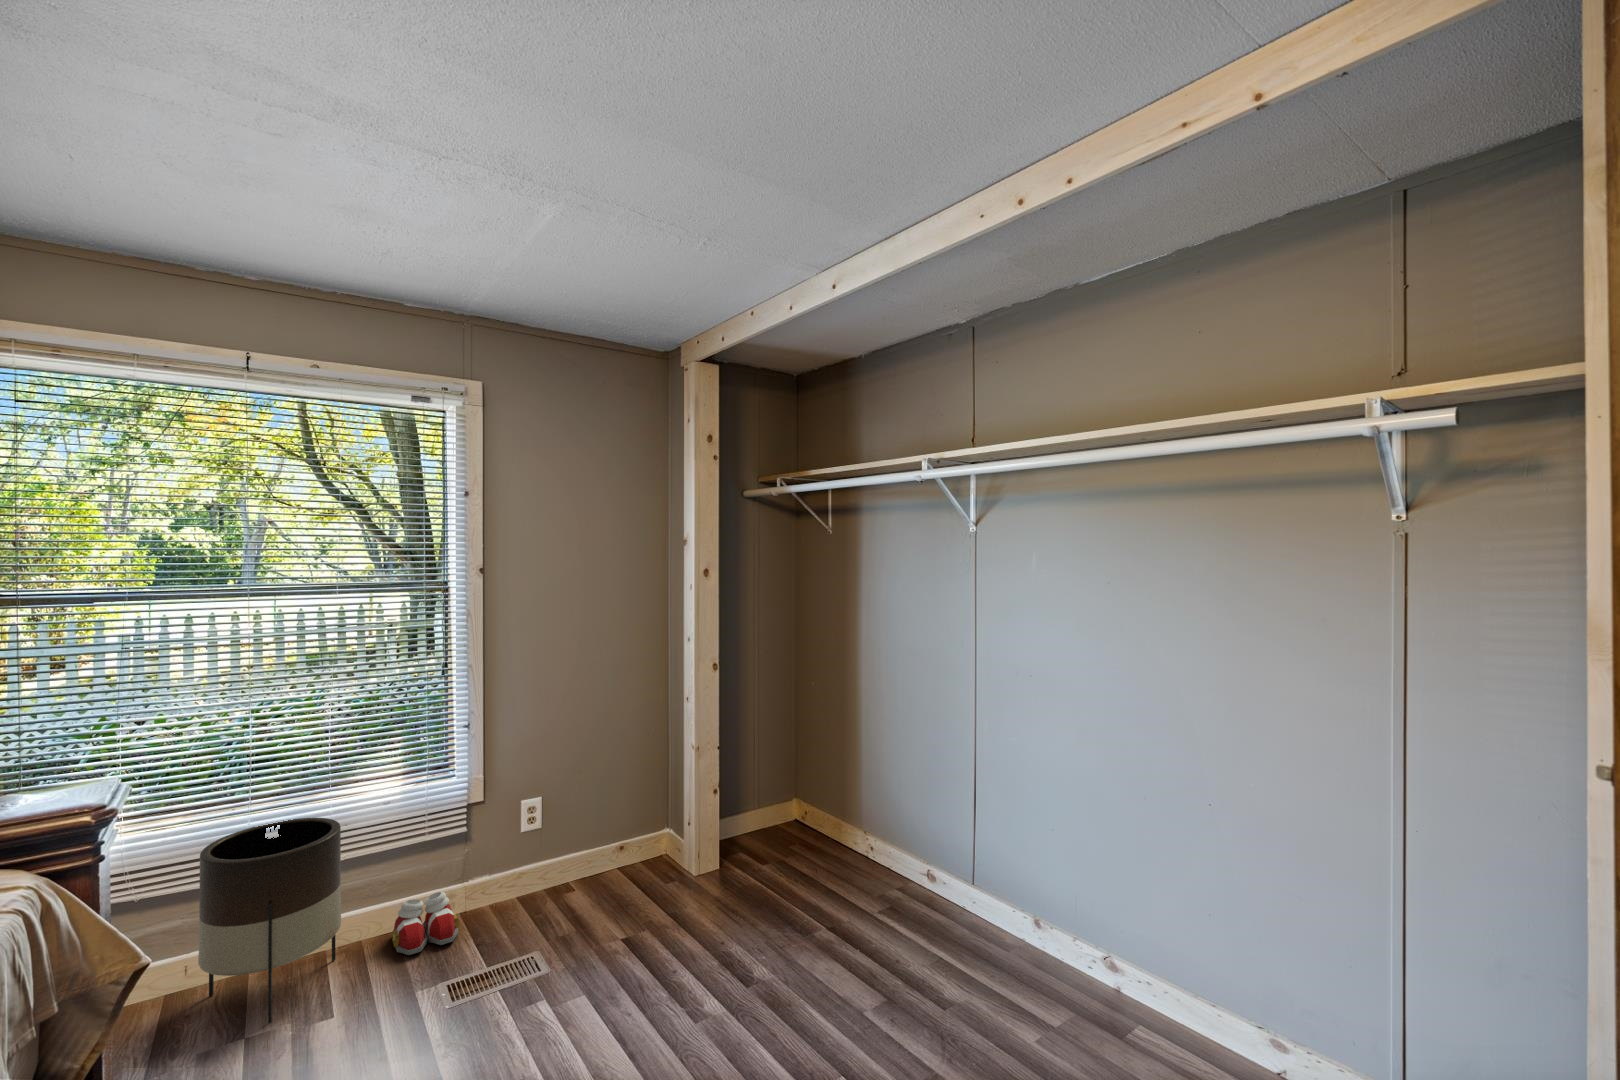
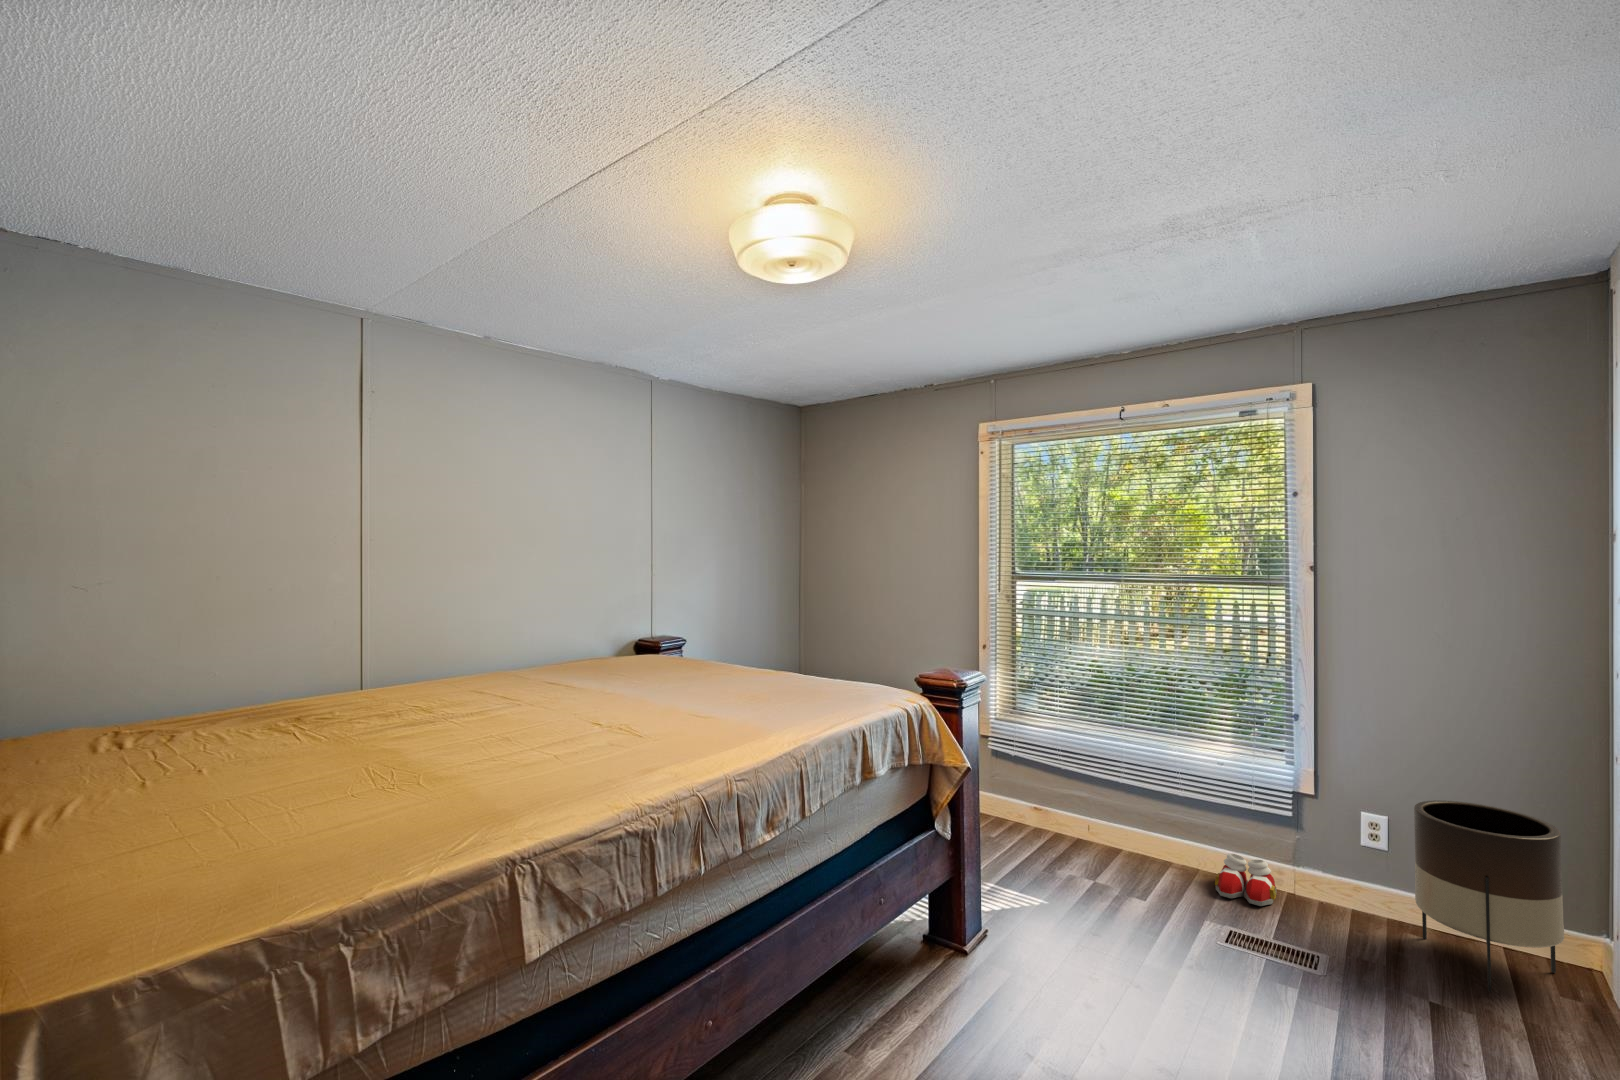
planter: present [198,818,341,1023] -> present [1414,800,1564,992]

